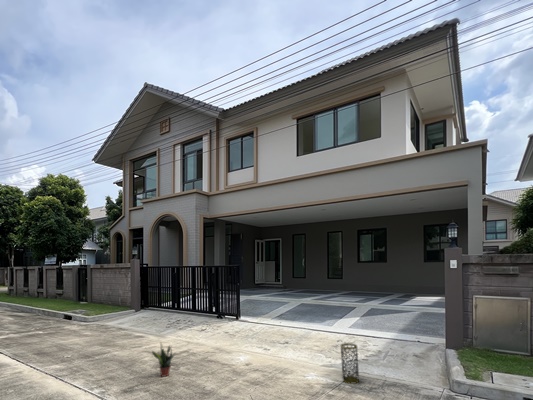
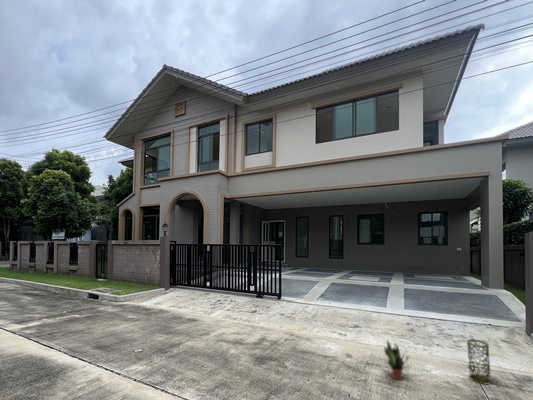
potted plant: present [152,345,175,377] -> present [384,341,409,379]

